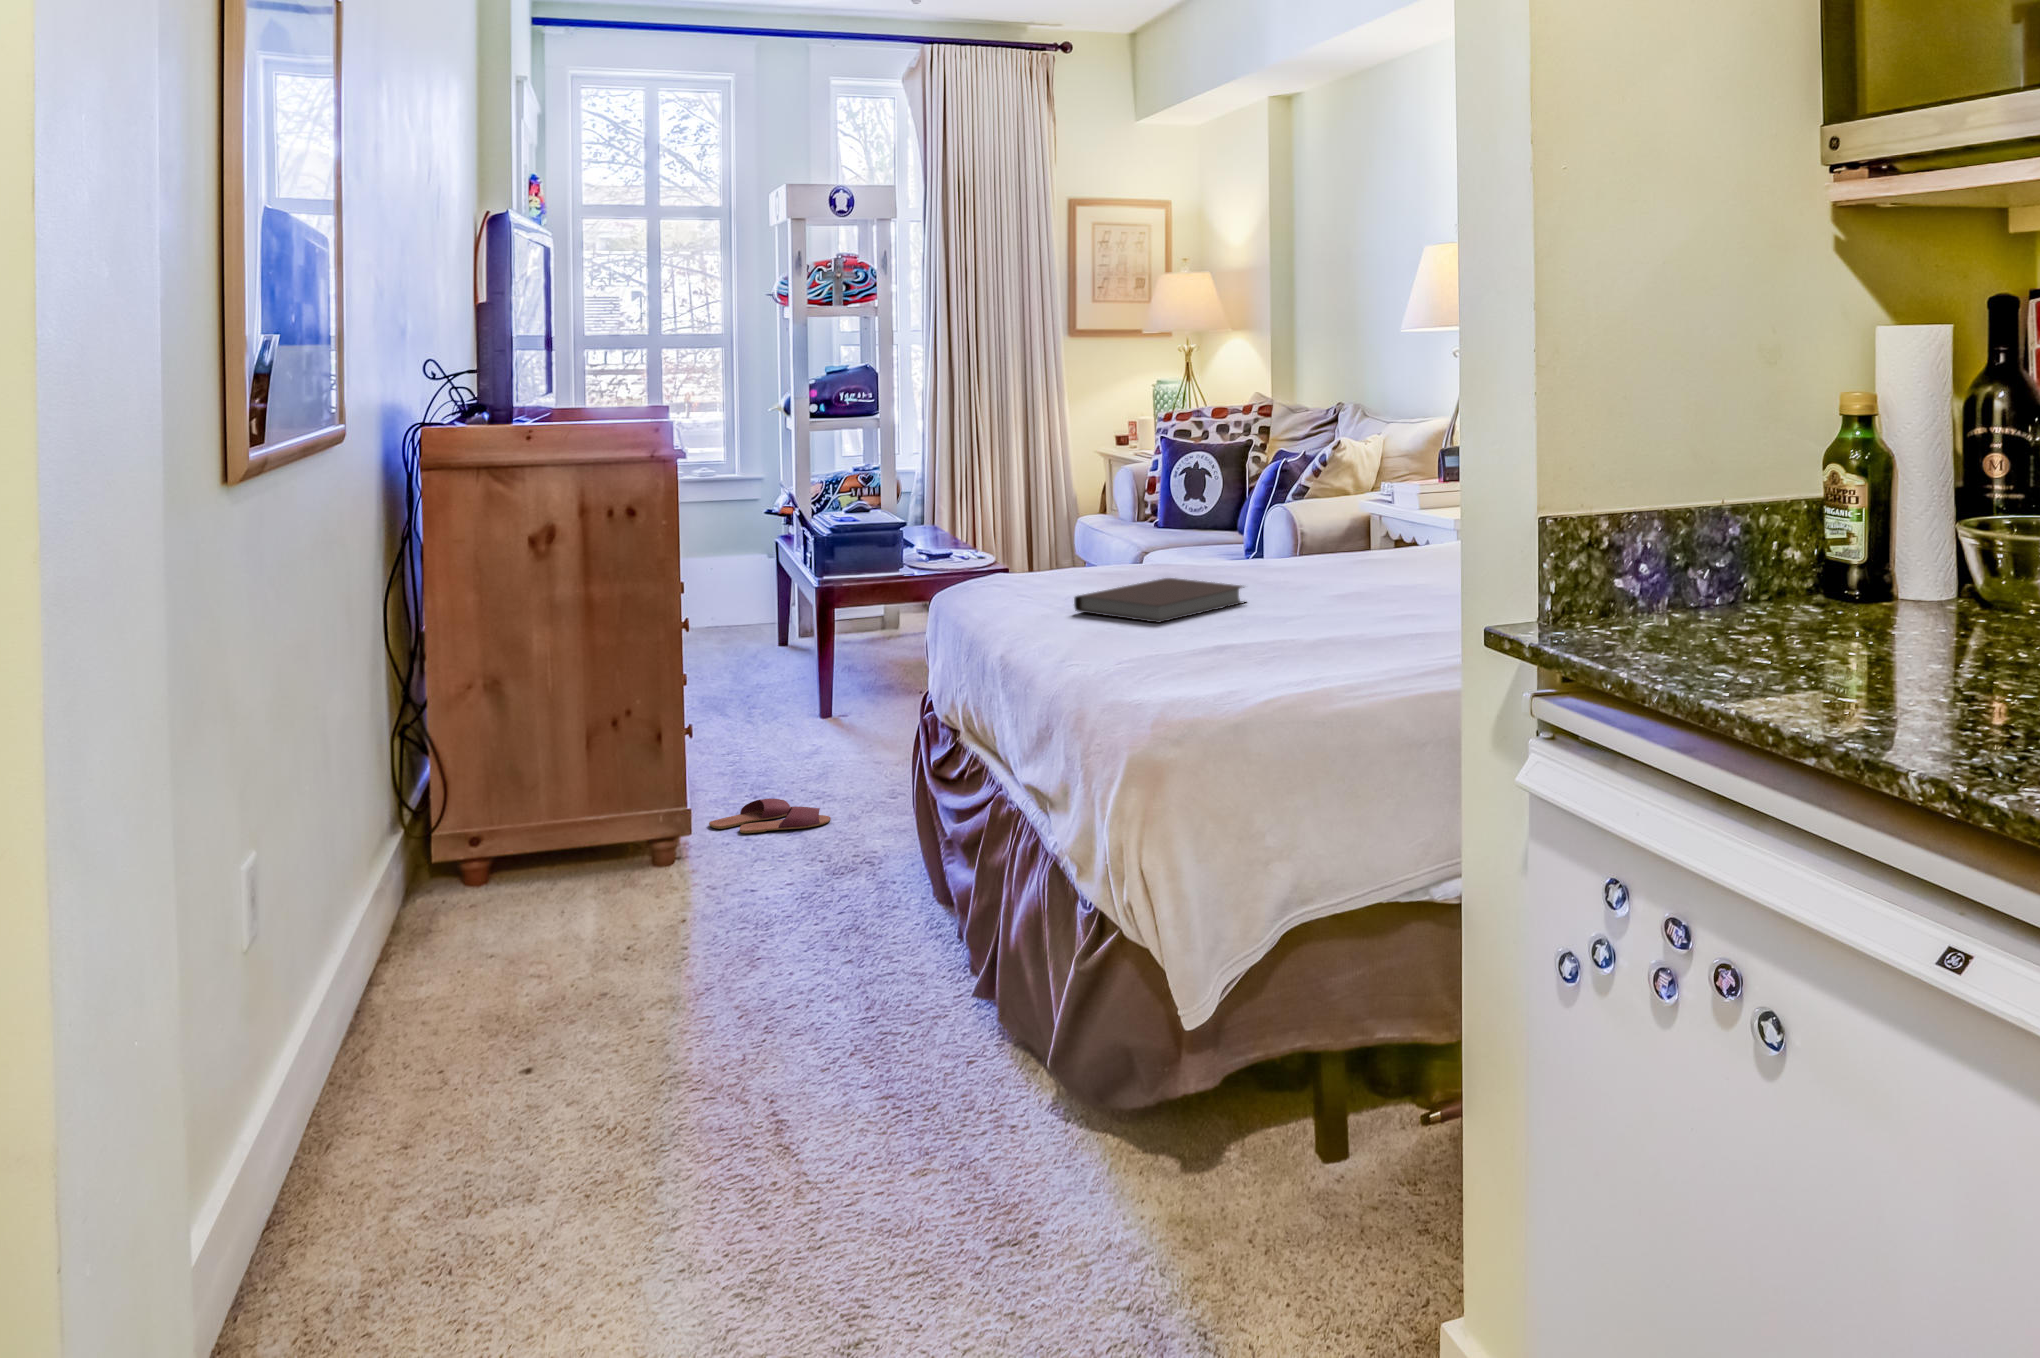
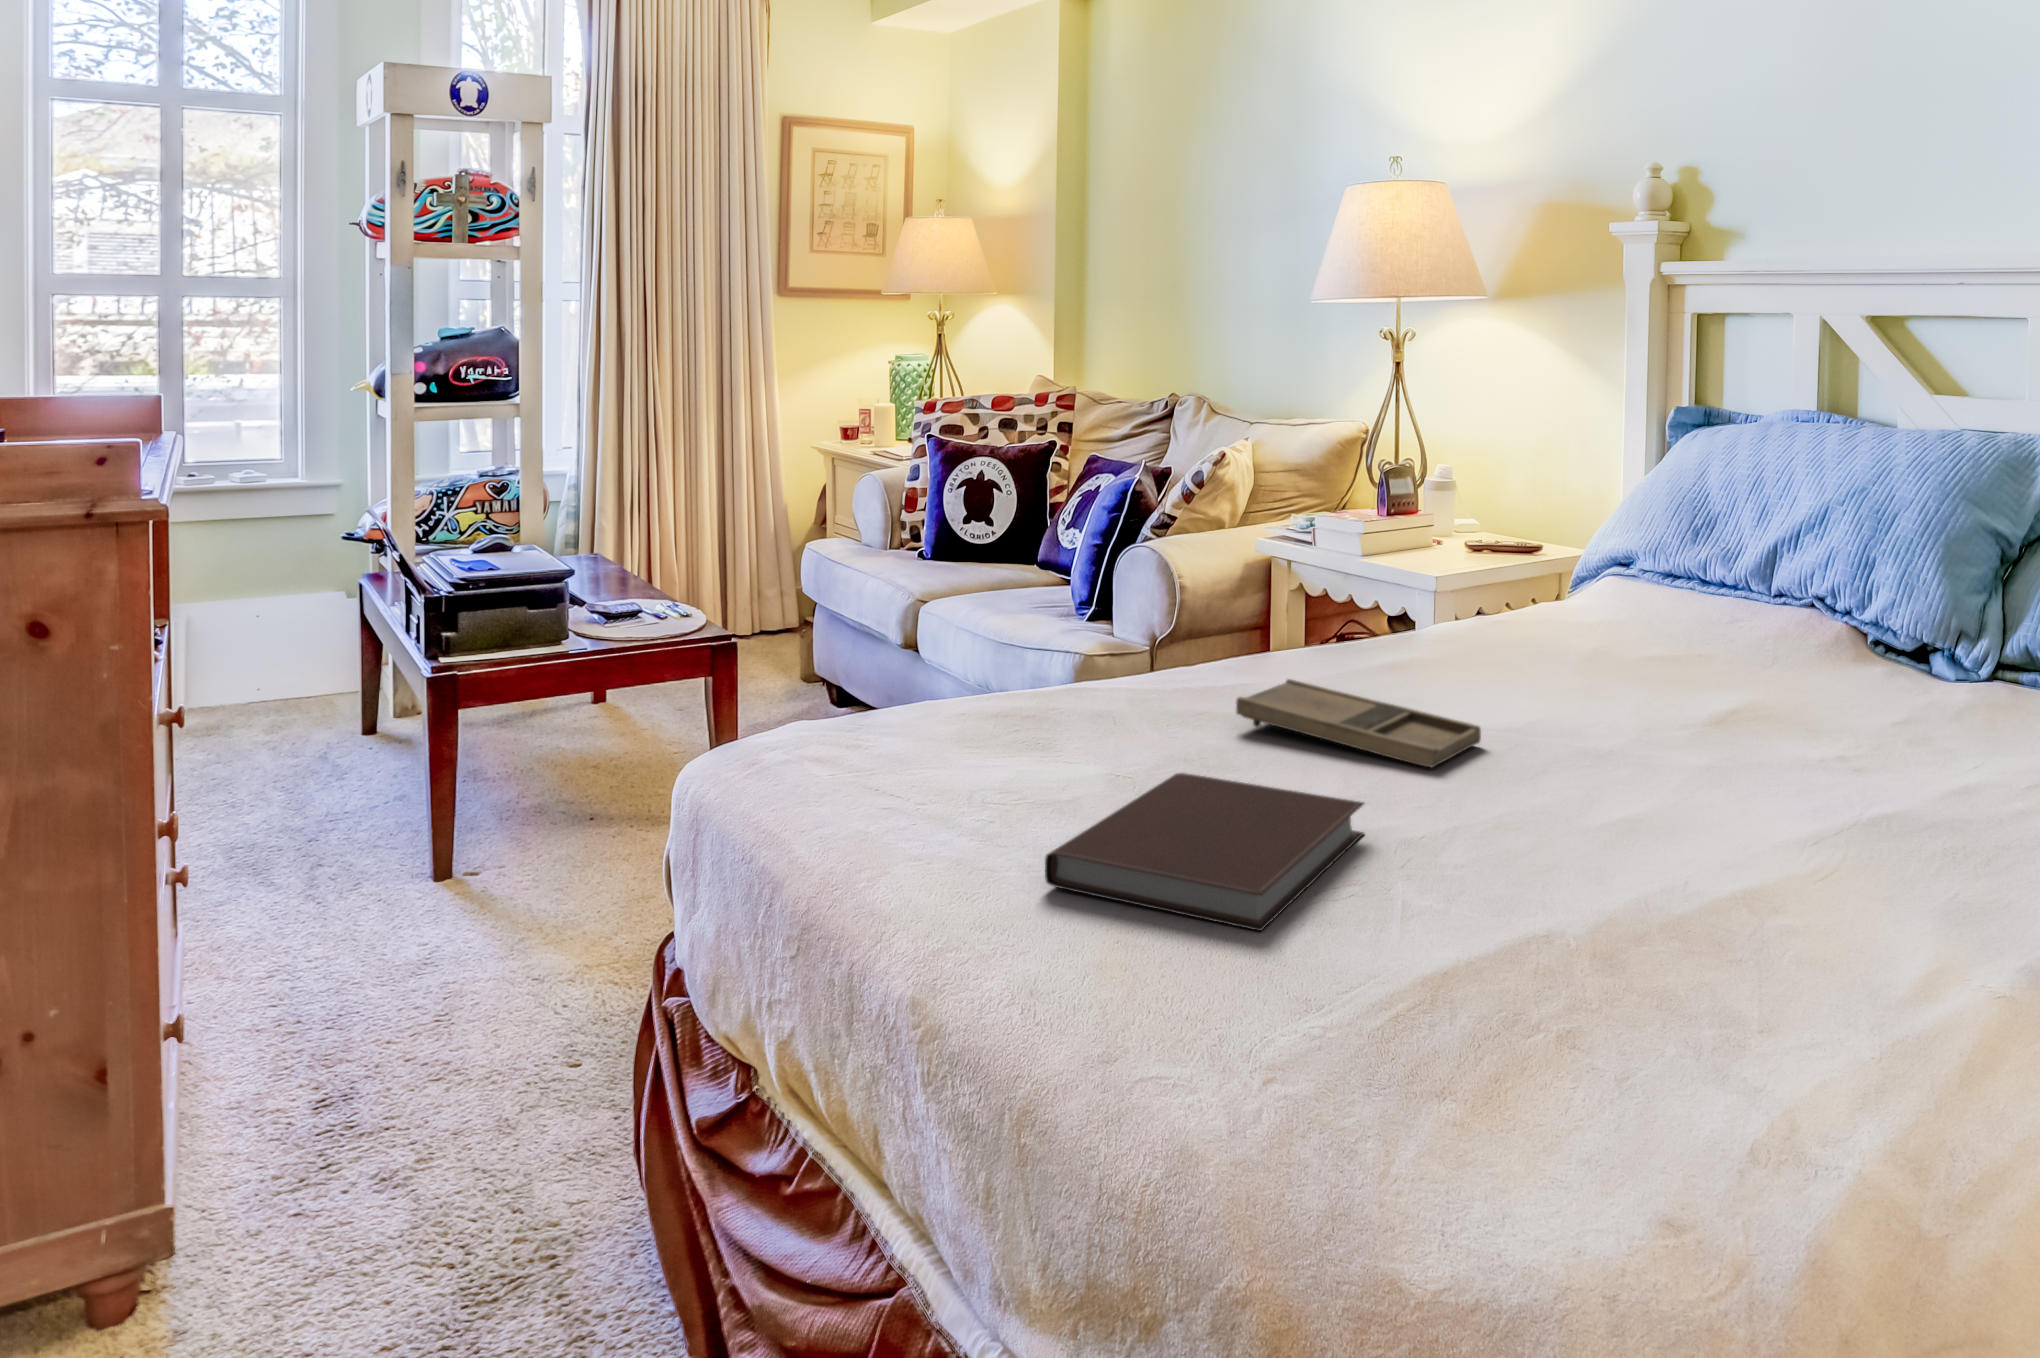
tray: none [1229,550,1357,585] -> present [1236,679,1481,767]
slippers: present [709,798,831,833] -> none [214,1108,458,1205]

